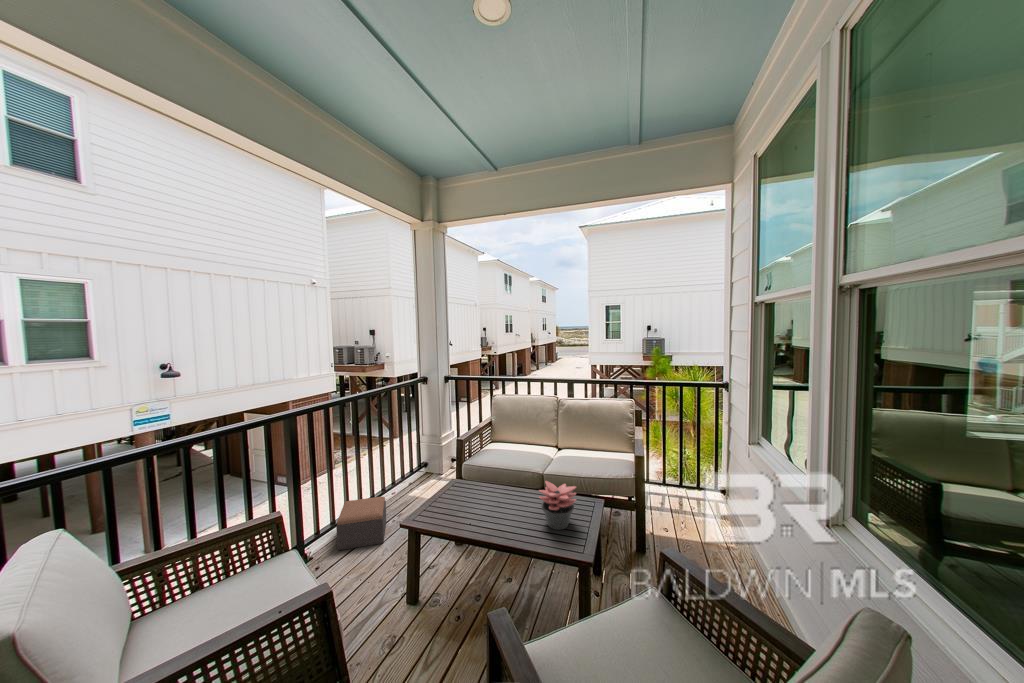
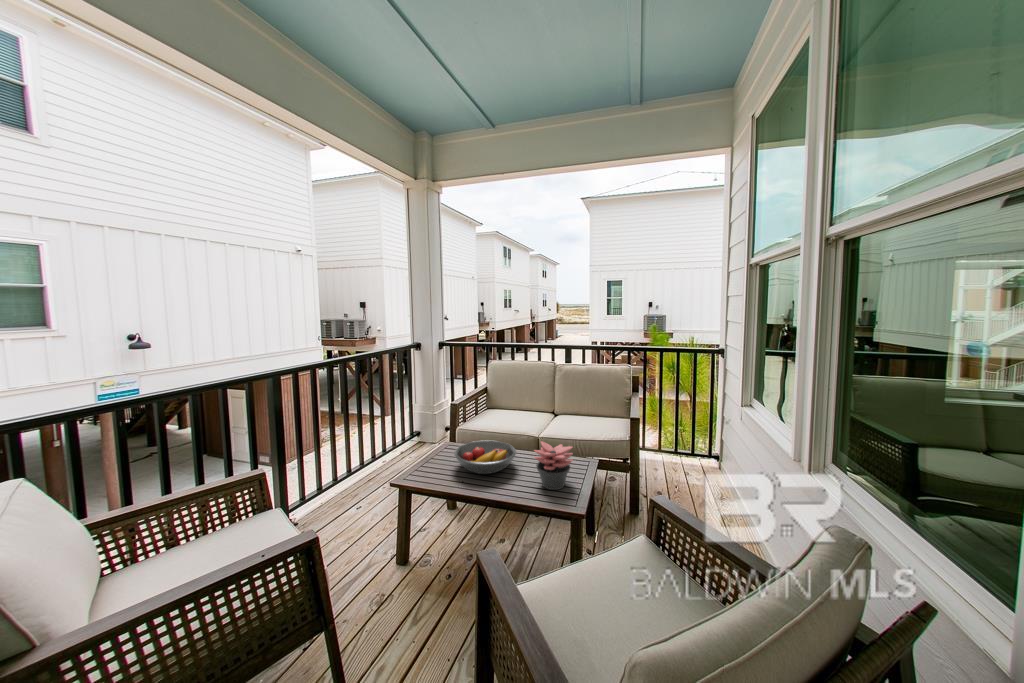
fruit bowl: none [462,478,522,513] -> present [454,440,516,474]
footstool: present [336,497,386,550] -> none [324,462,377,515]

